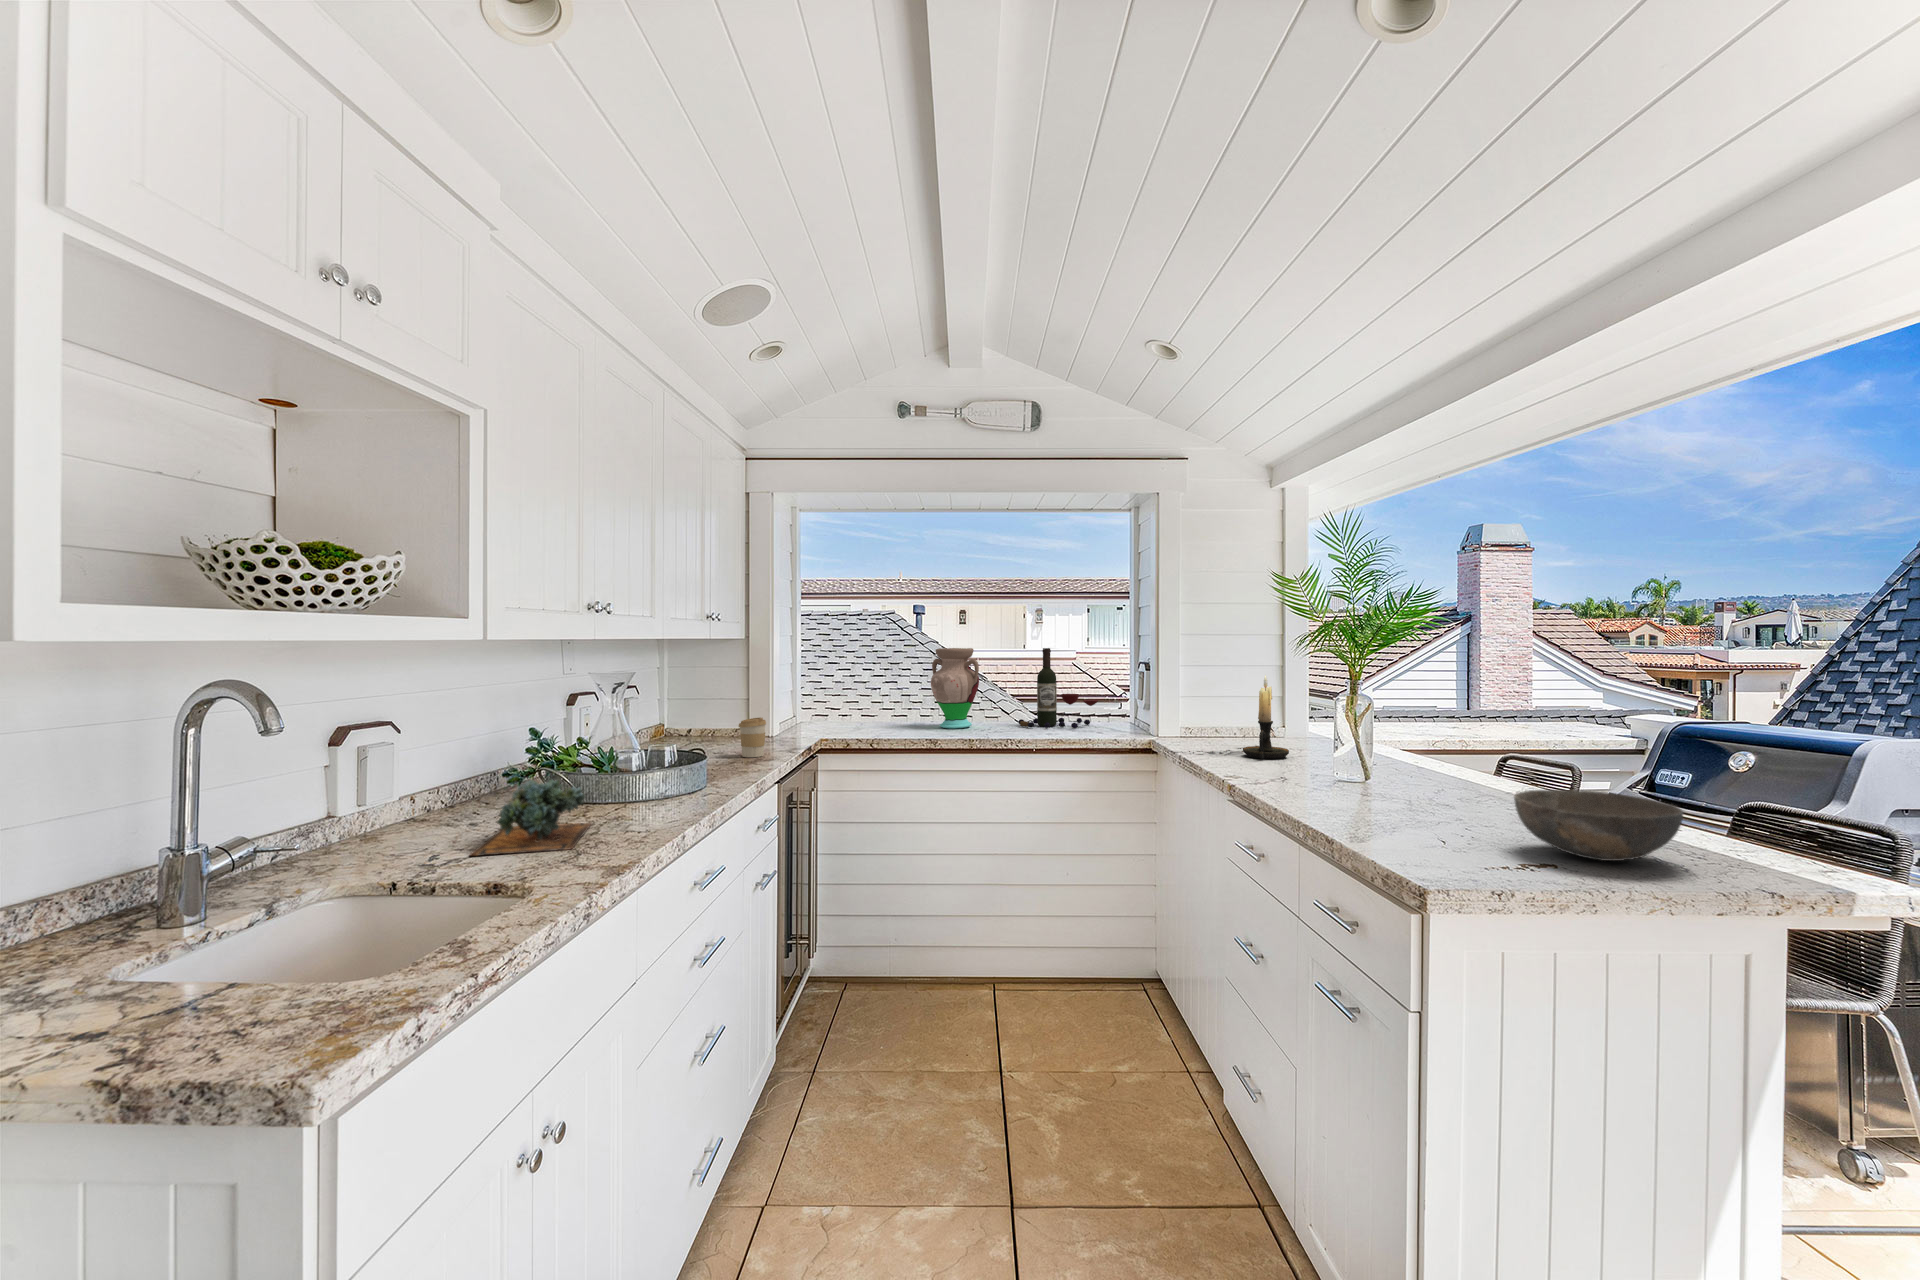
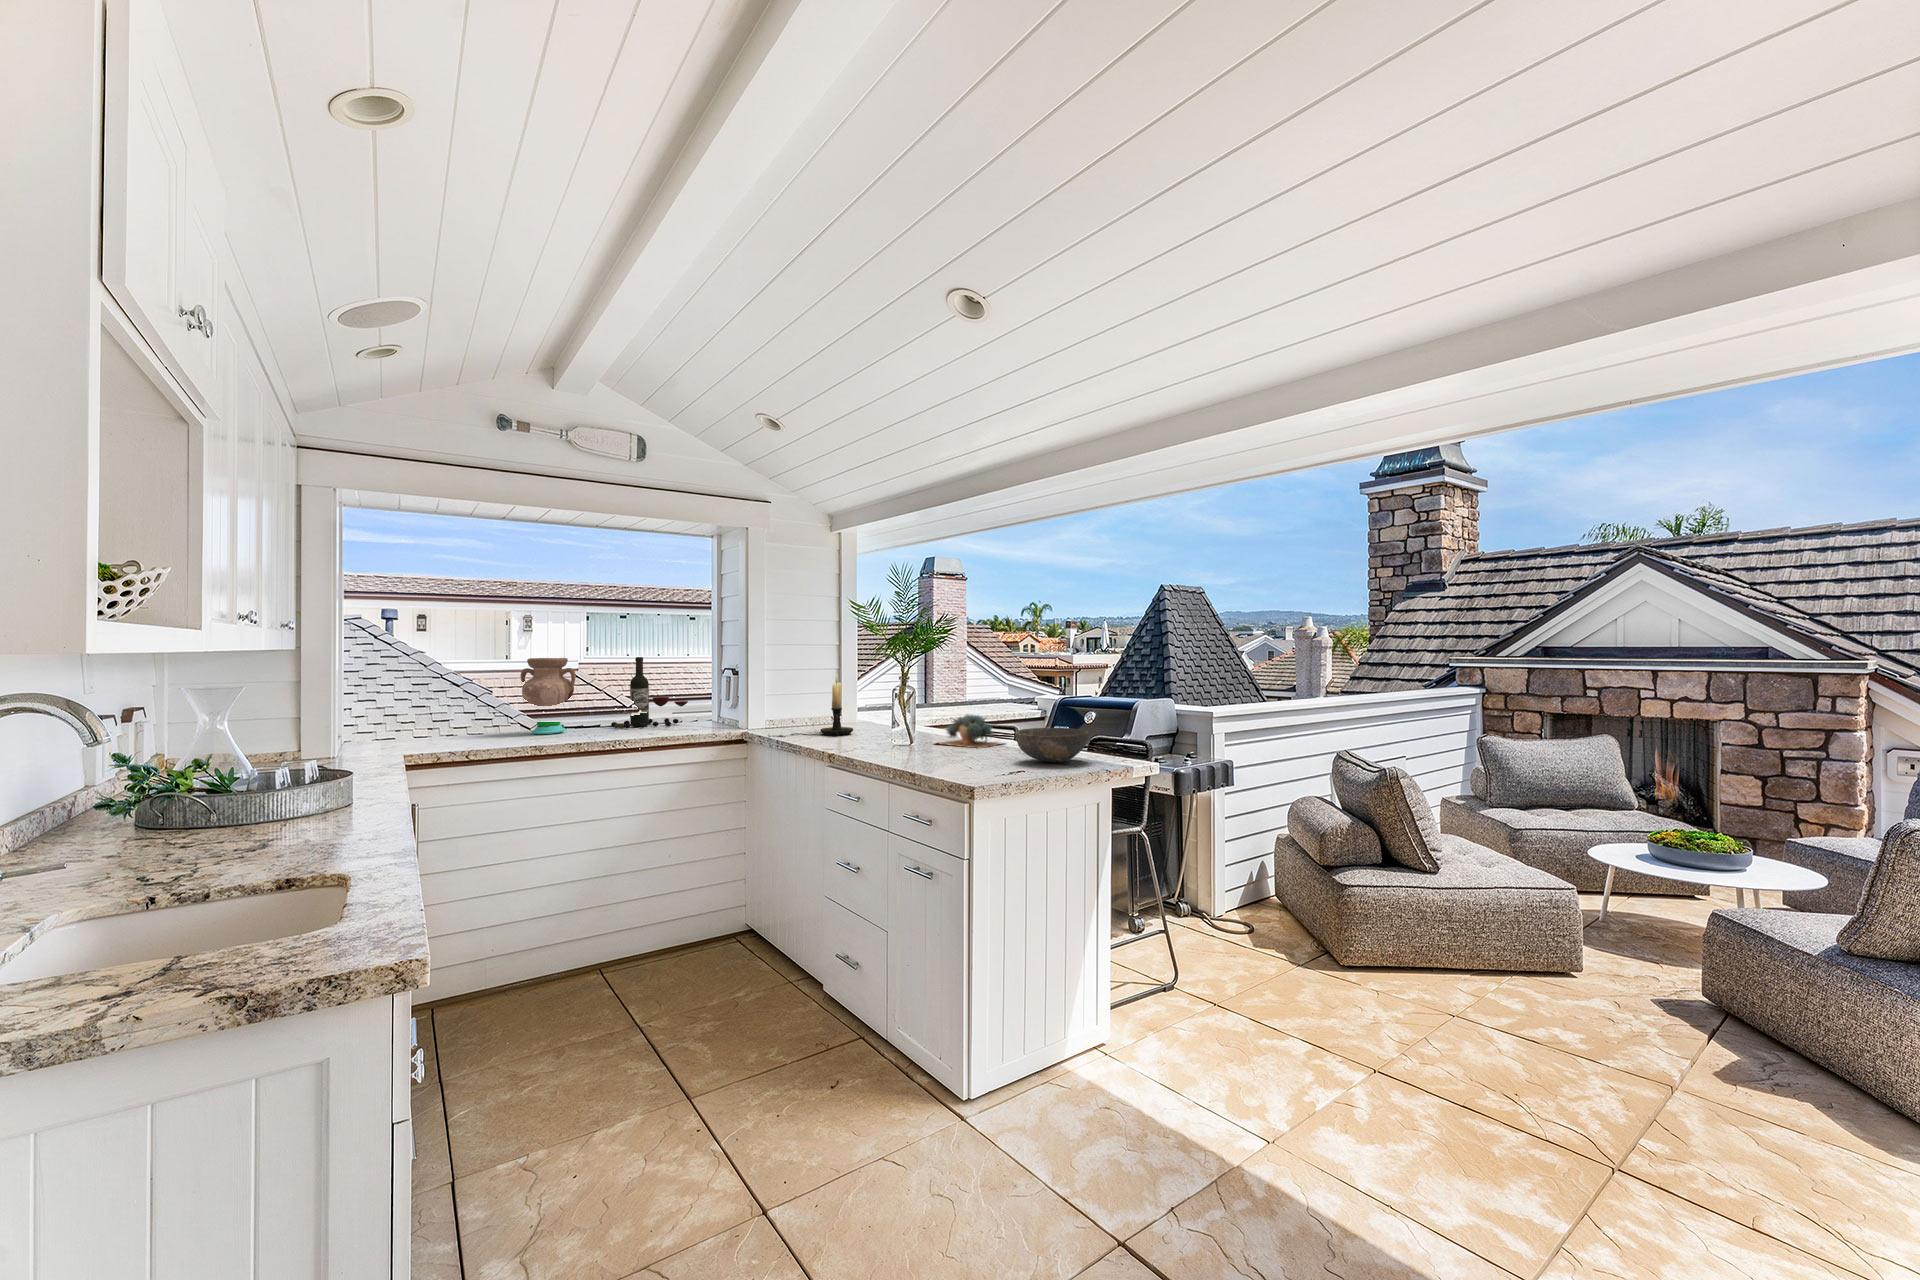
coffee cup: present [739,717,766,757] -> none [337,729,373,771]
succulent plant: present [470,780,591,856] -> present [939,714,1002,748]

